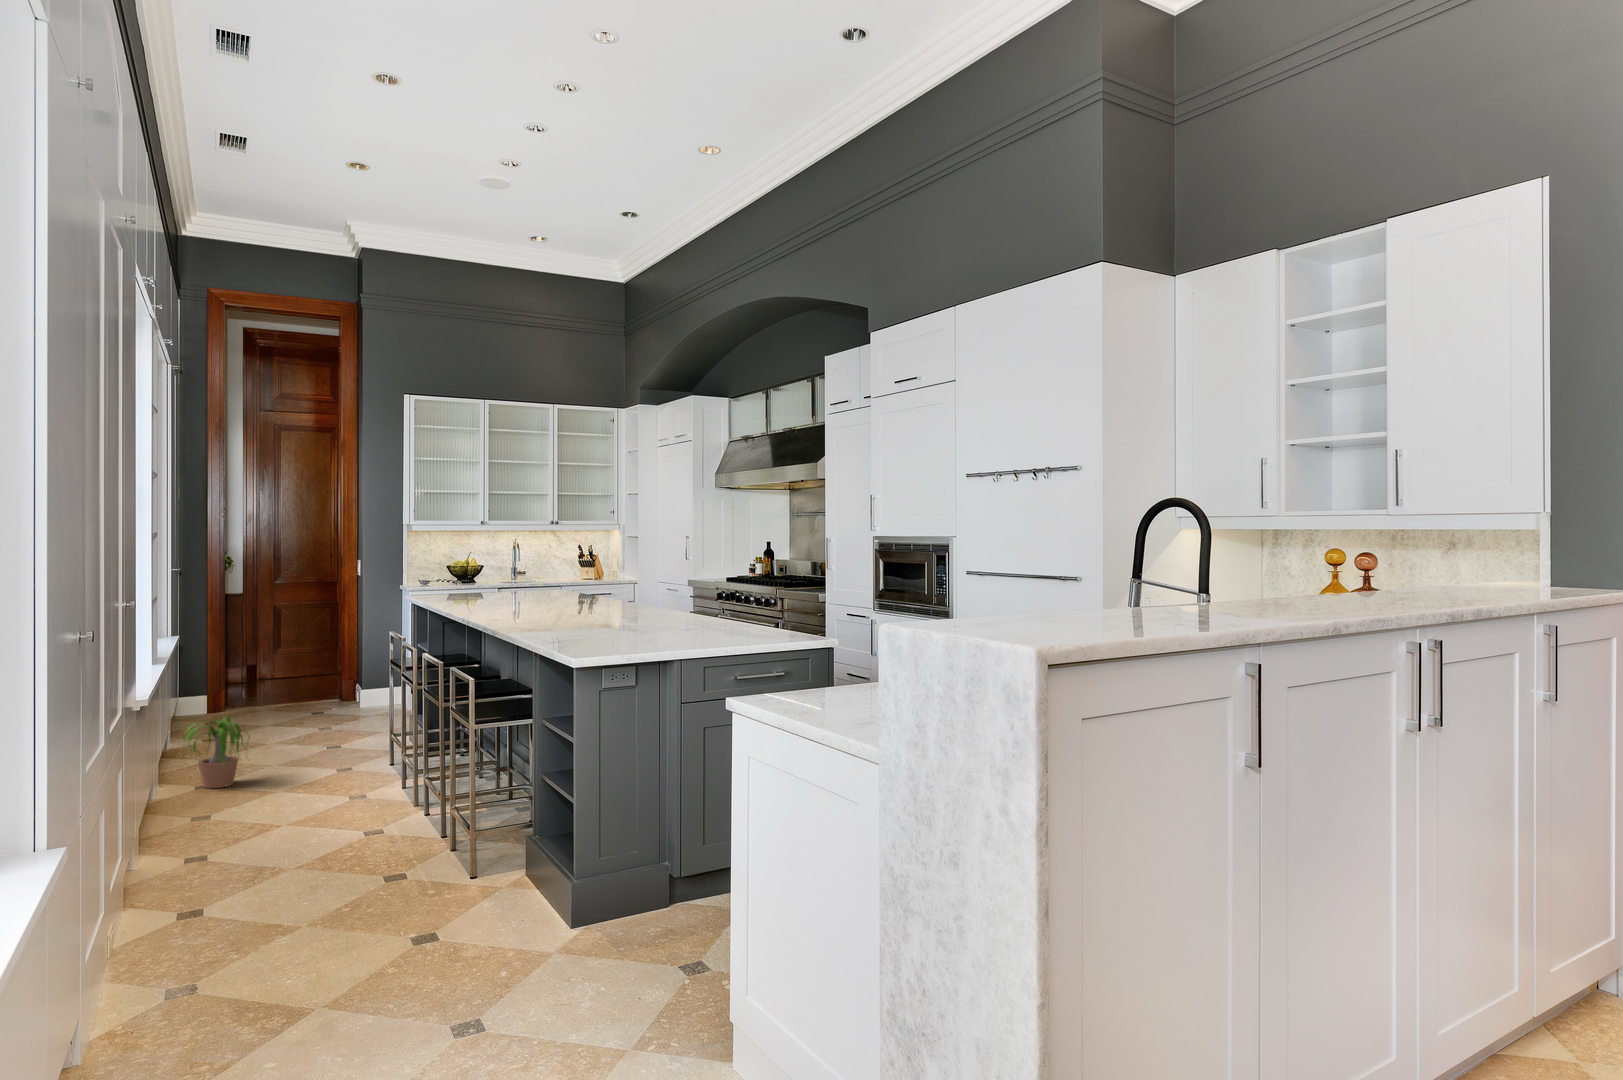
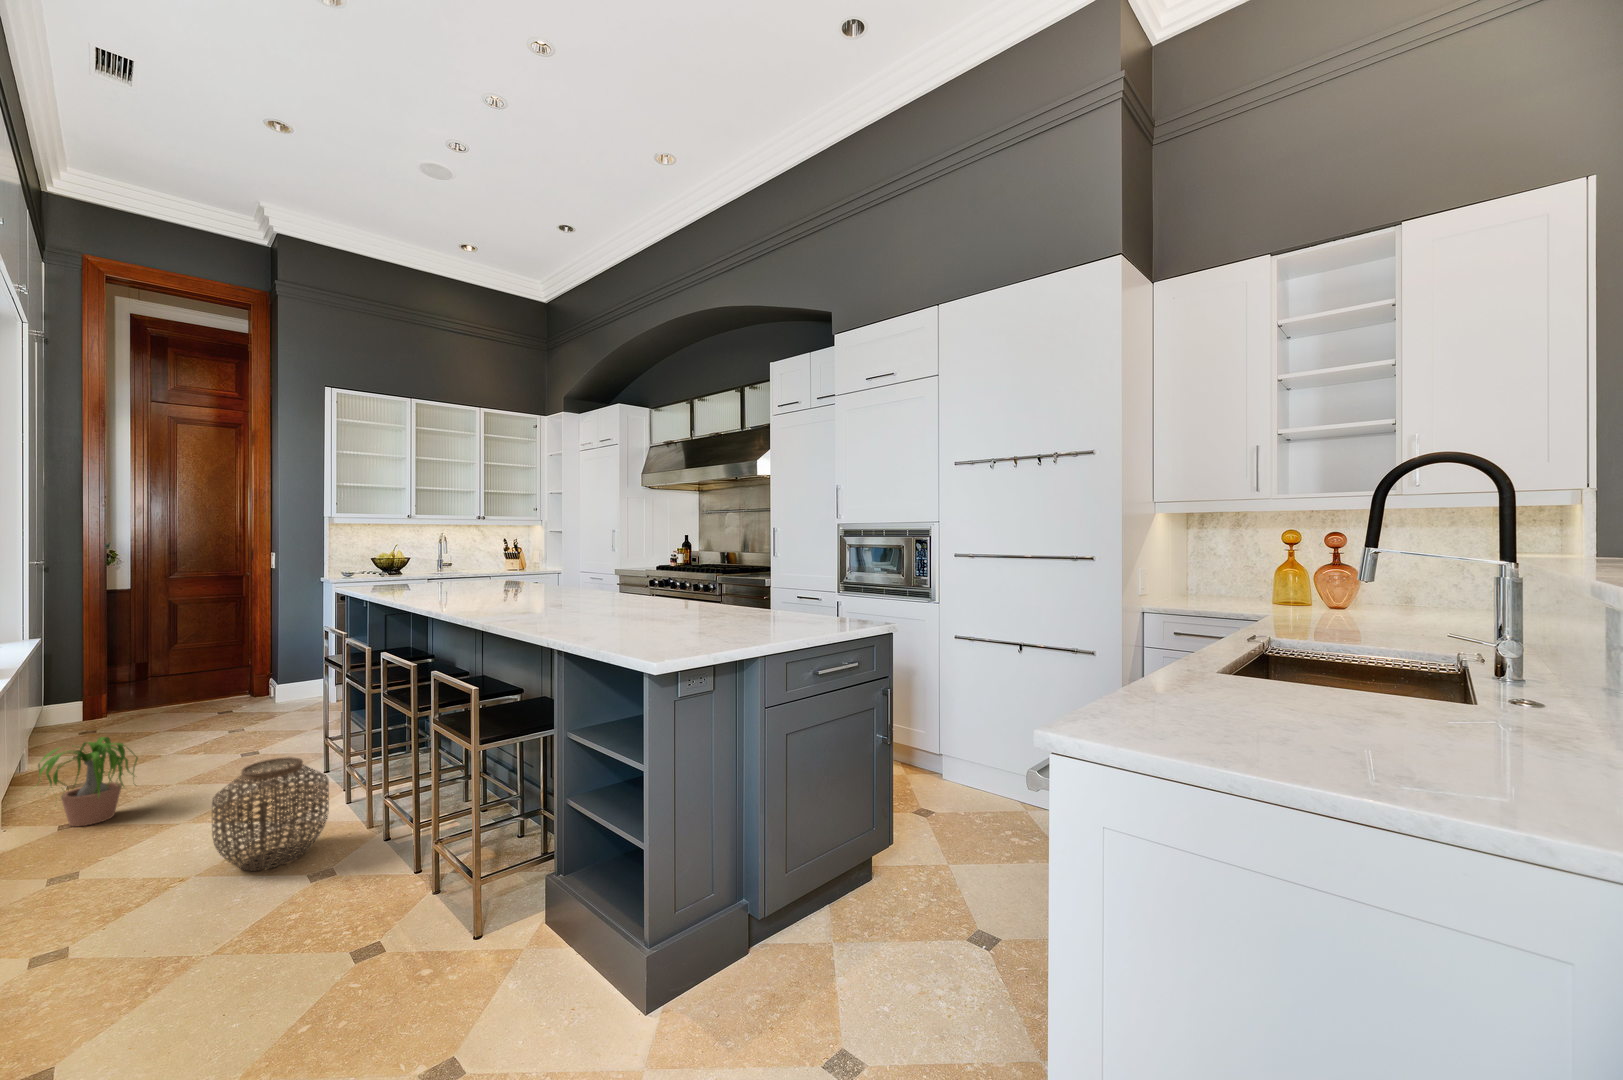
woven basket: none [299,738,383,826] -> present [212,757,329,871]

